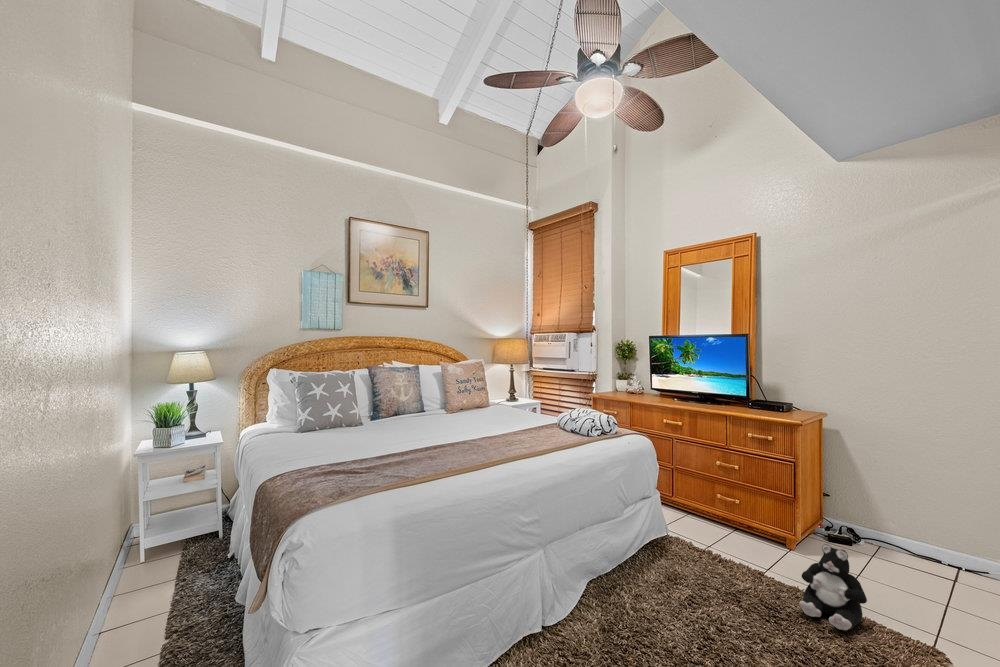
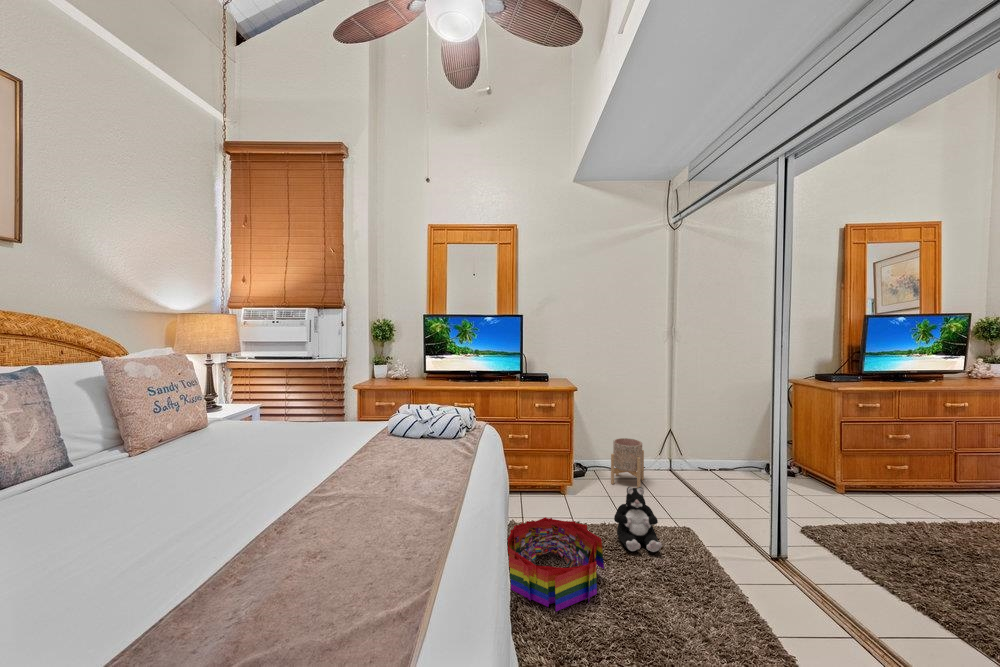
planter: none [883,504,958,581] -> present [611,438,644,488]
storage bin: none [637,533,743,619] -> present [508,517,604,612]

